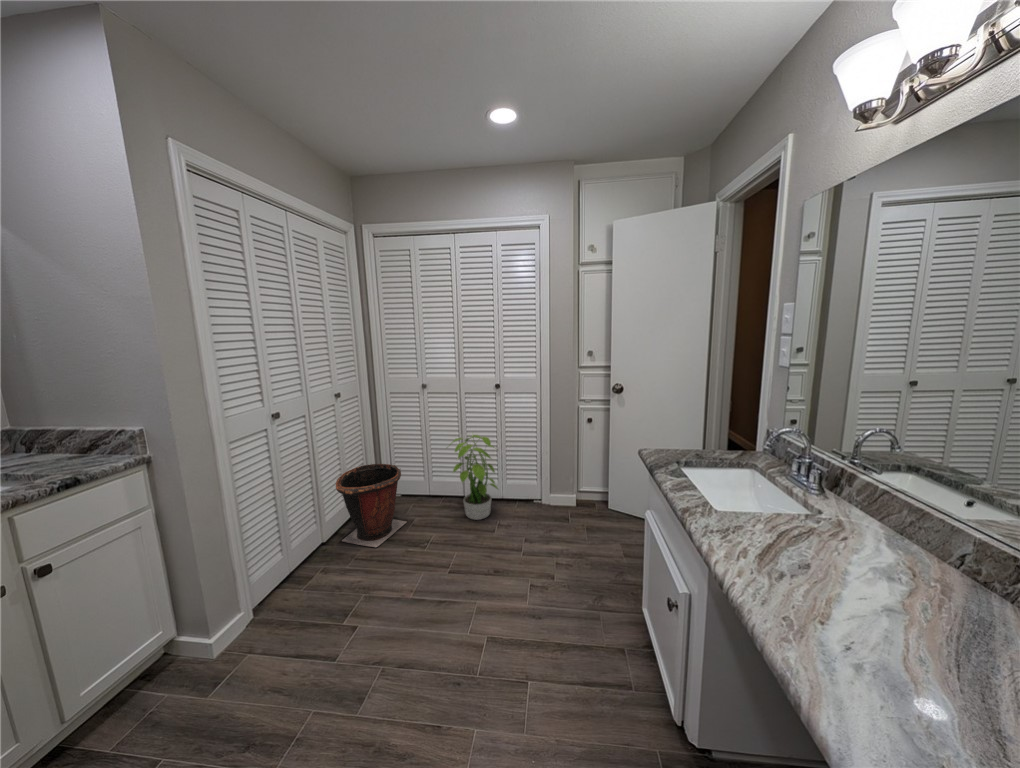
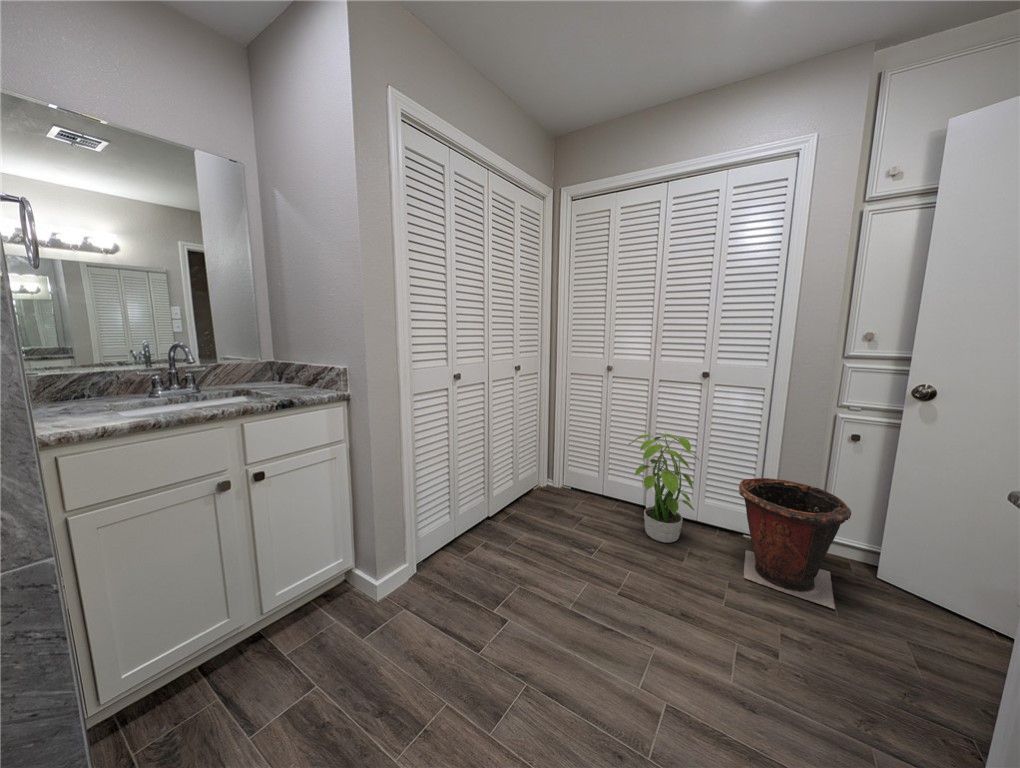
waste bin: present [336,464,406,548] -> present [739,478,851,609]

